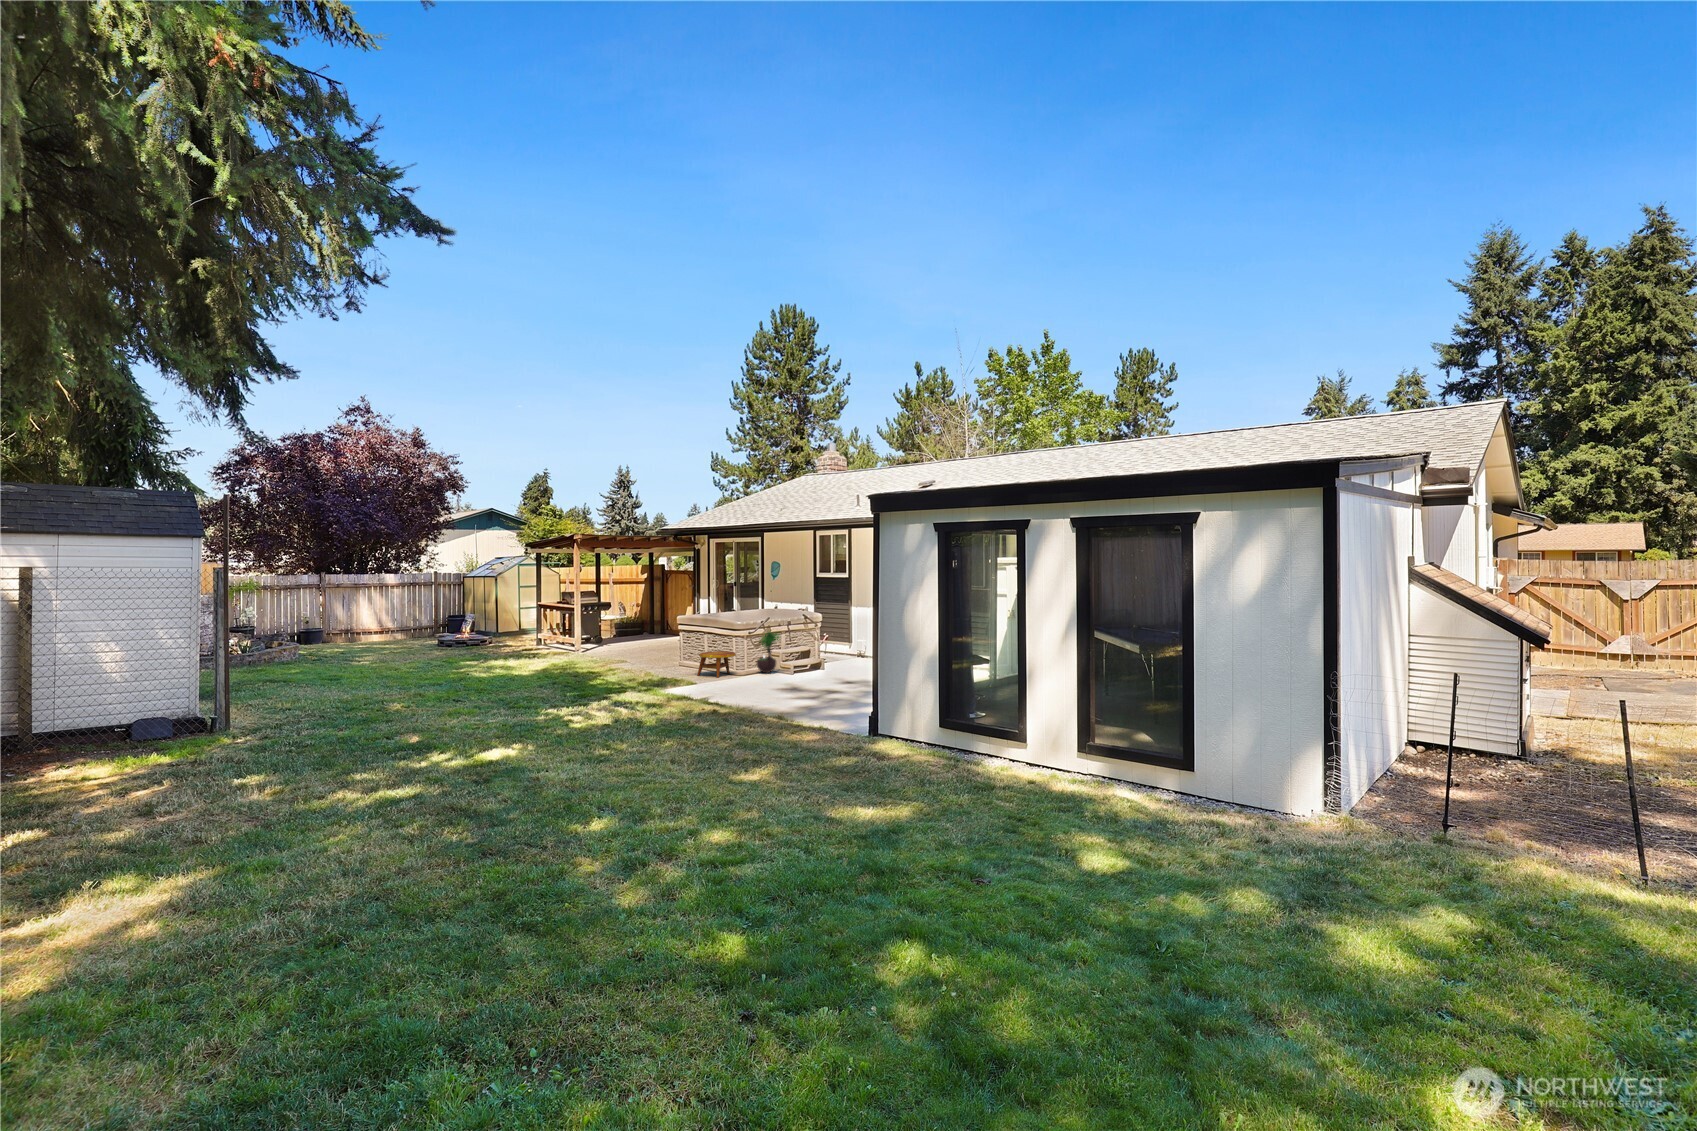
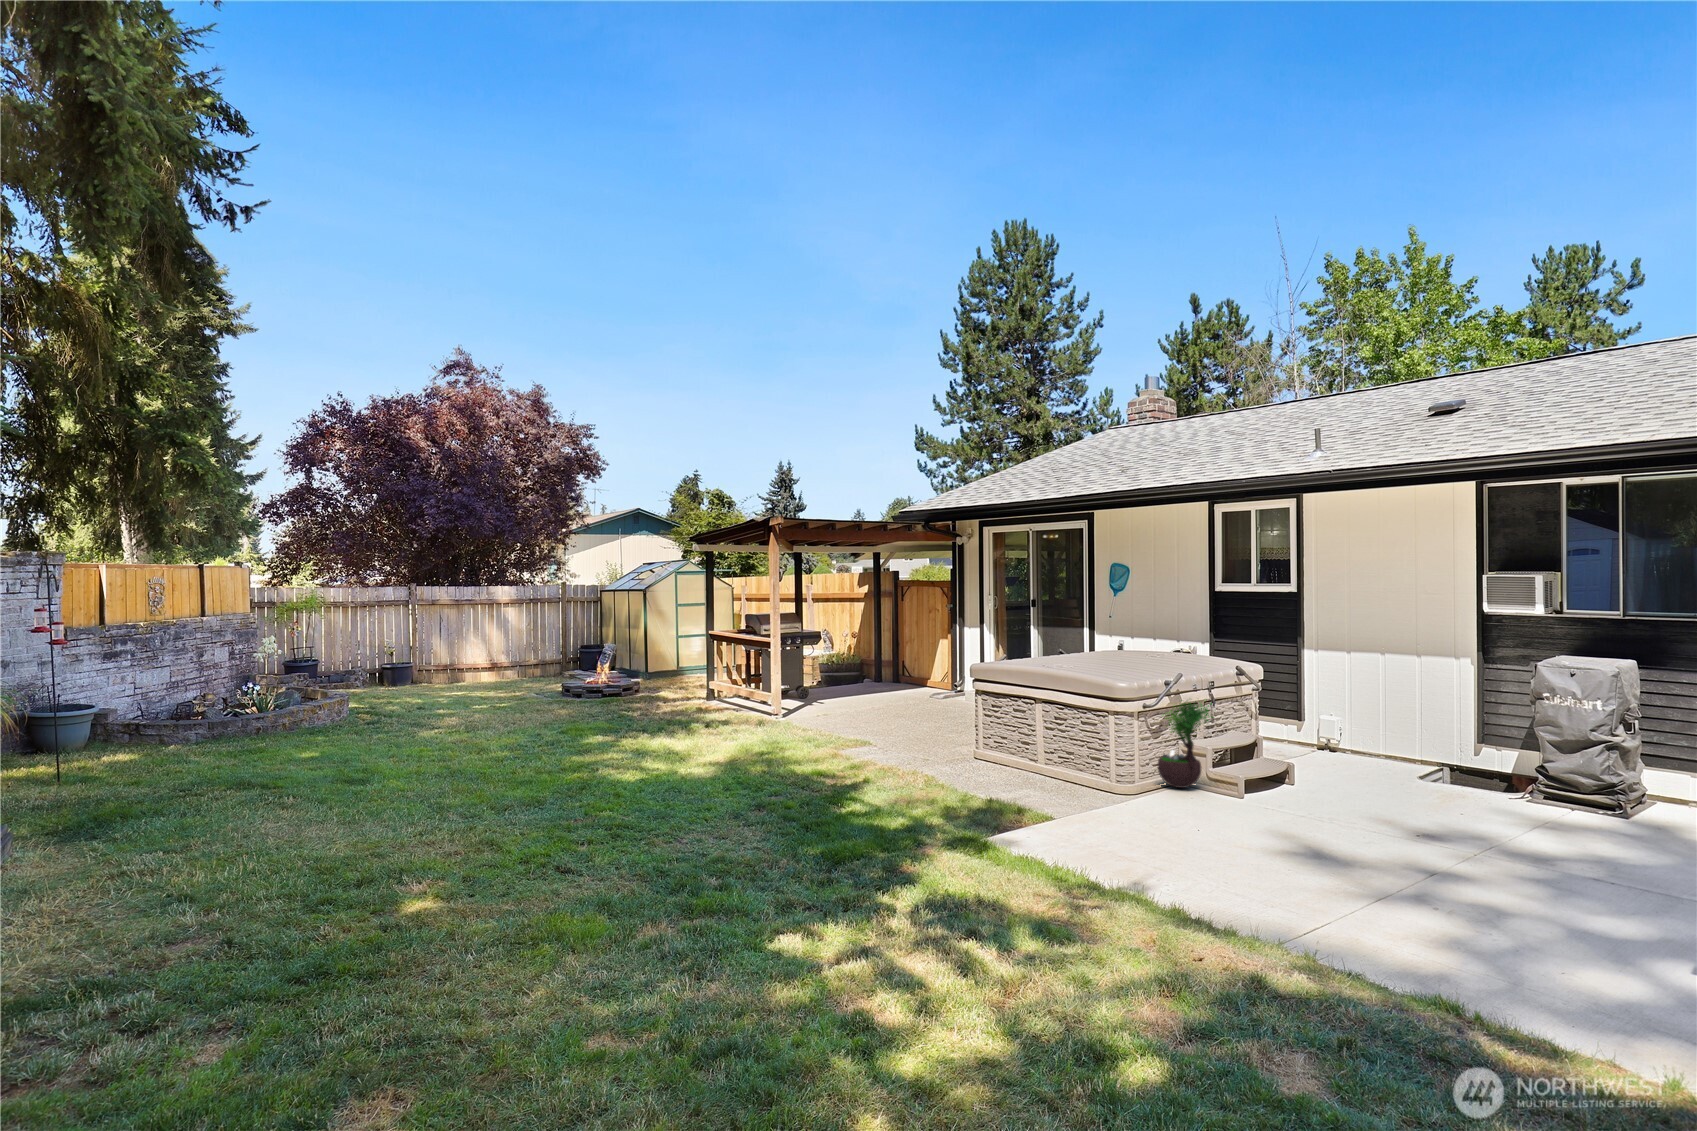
side table: present [697,651,736,678] -> none [1040,739,1120,799]

